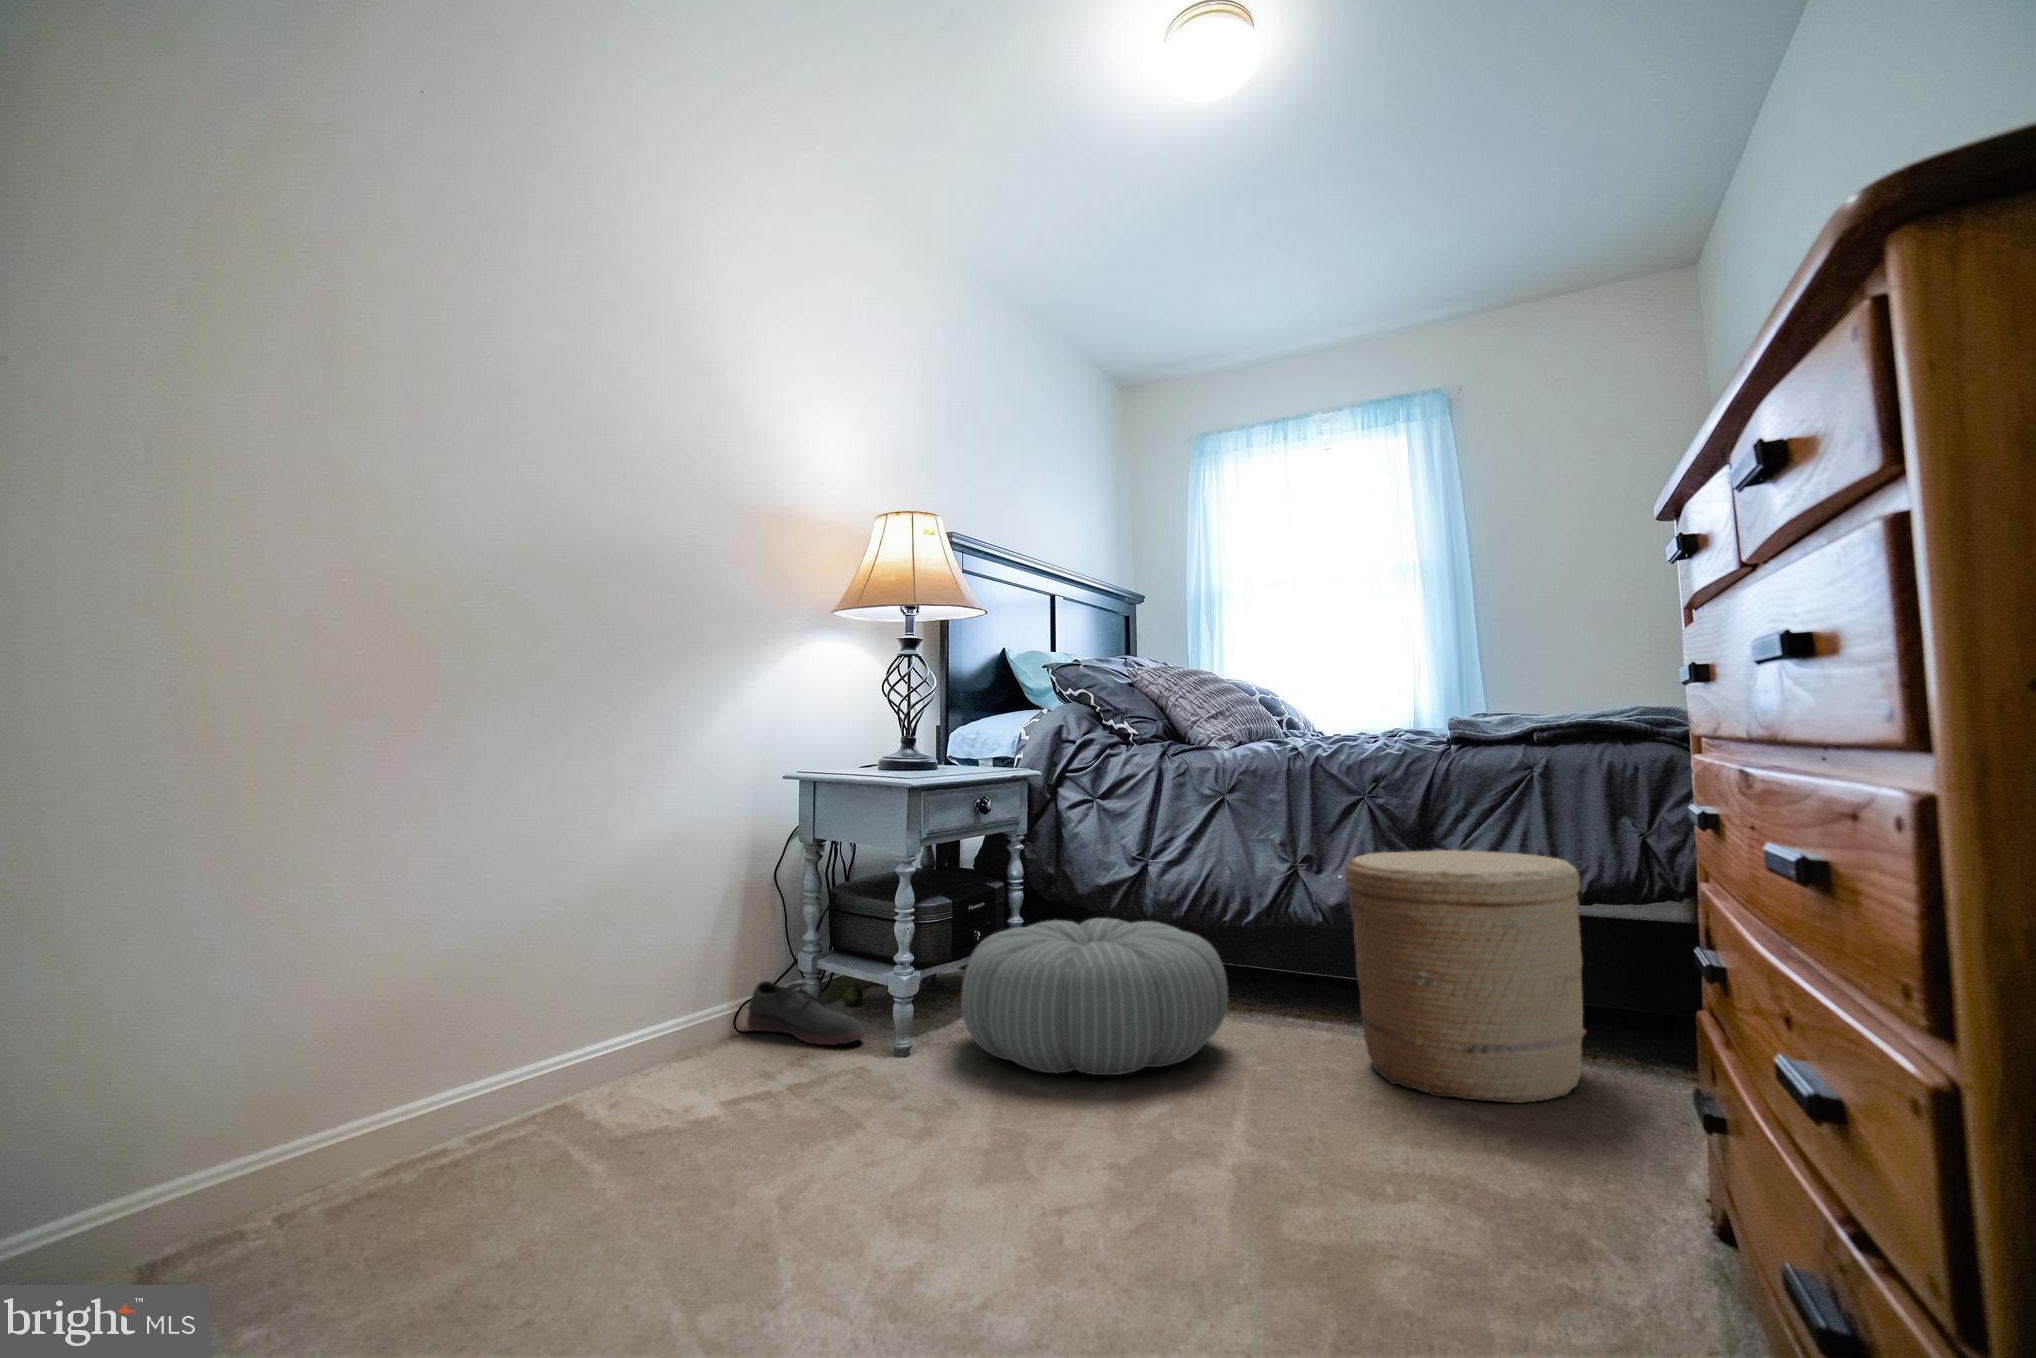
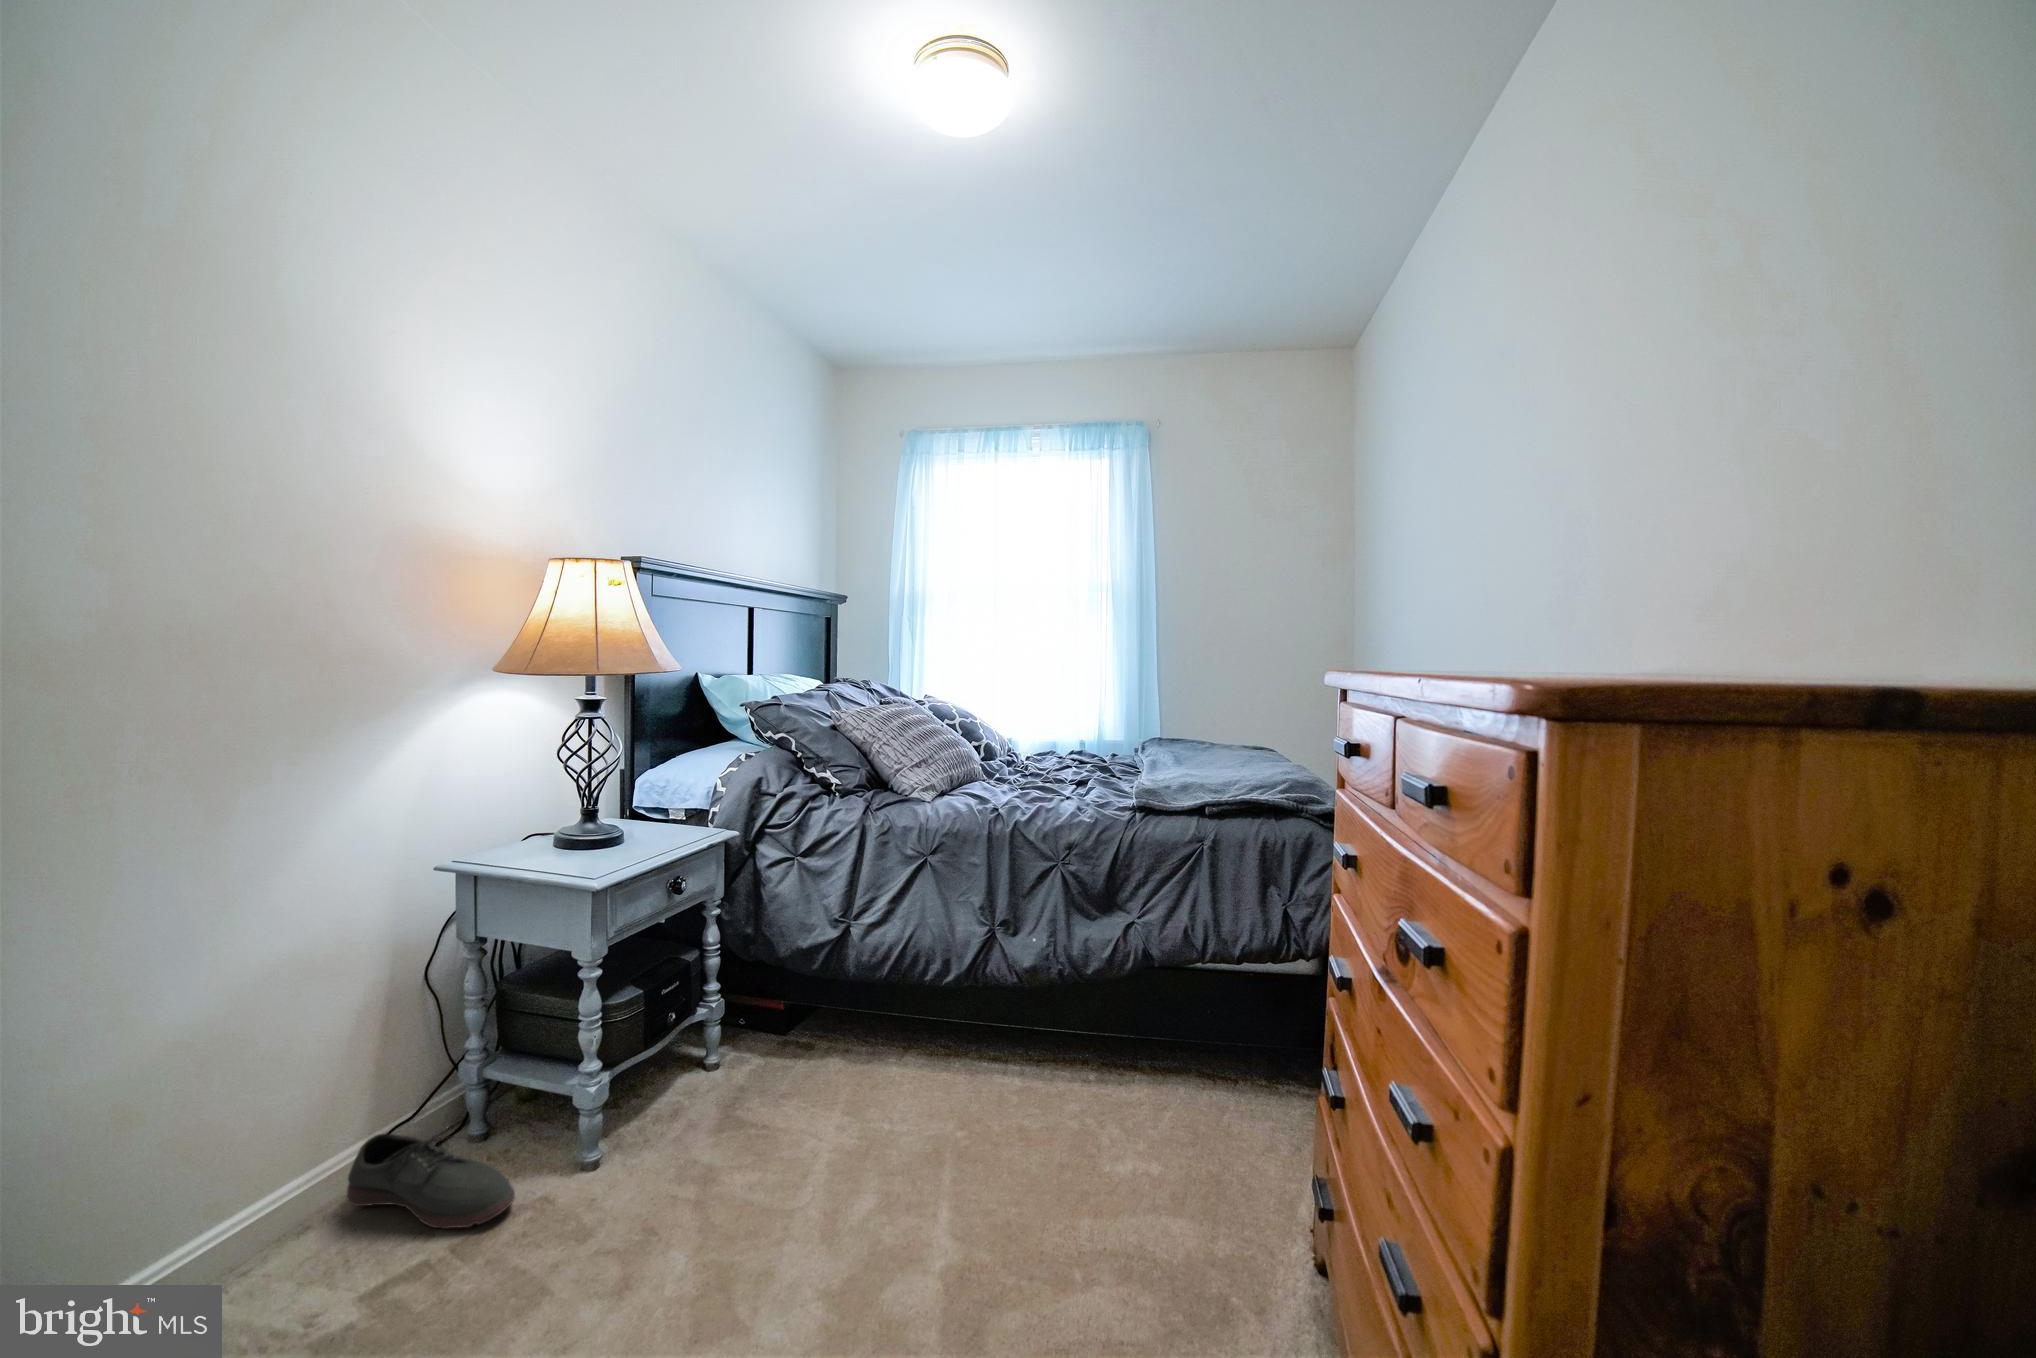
woven basket: present [1345,850,1586,1103] -> none [1055,919,1259,1198]
pouf: present [961,918,1228,1075] -> none [640,999,937,1246]

